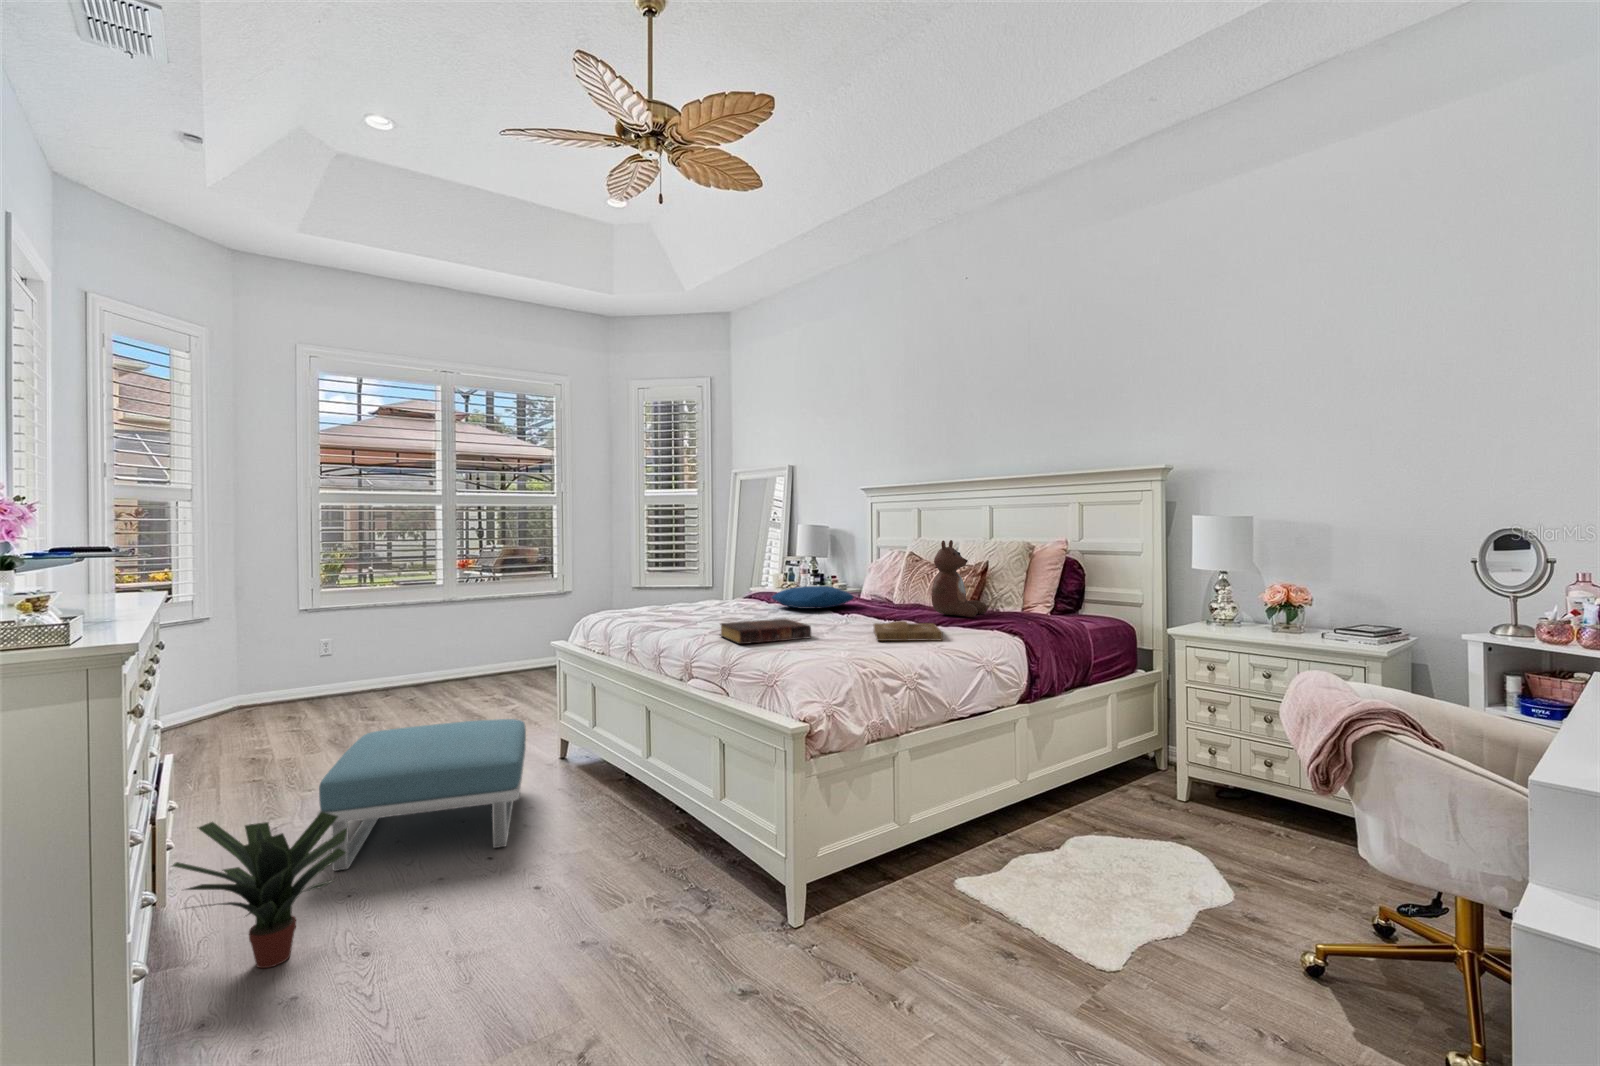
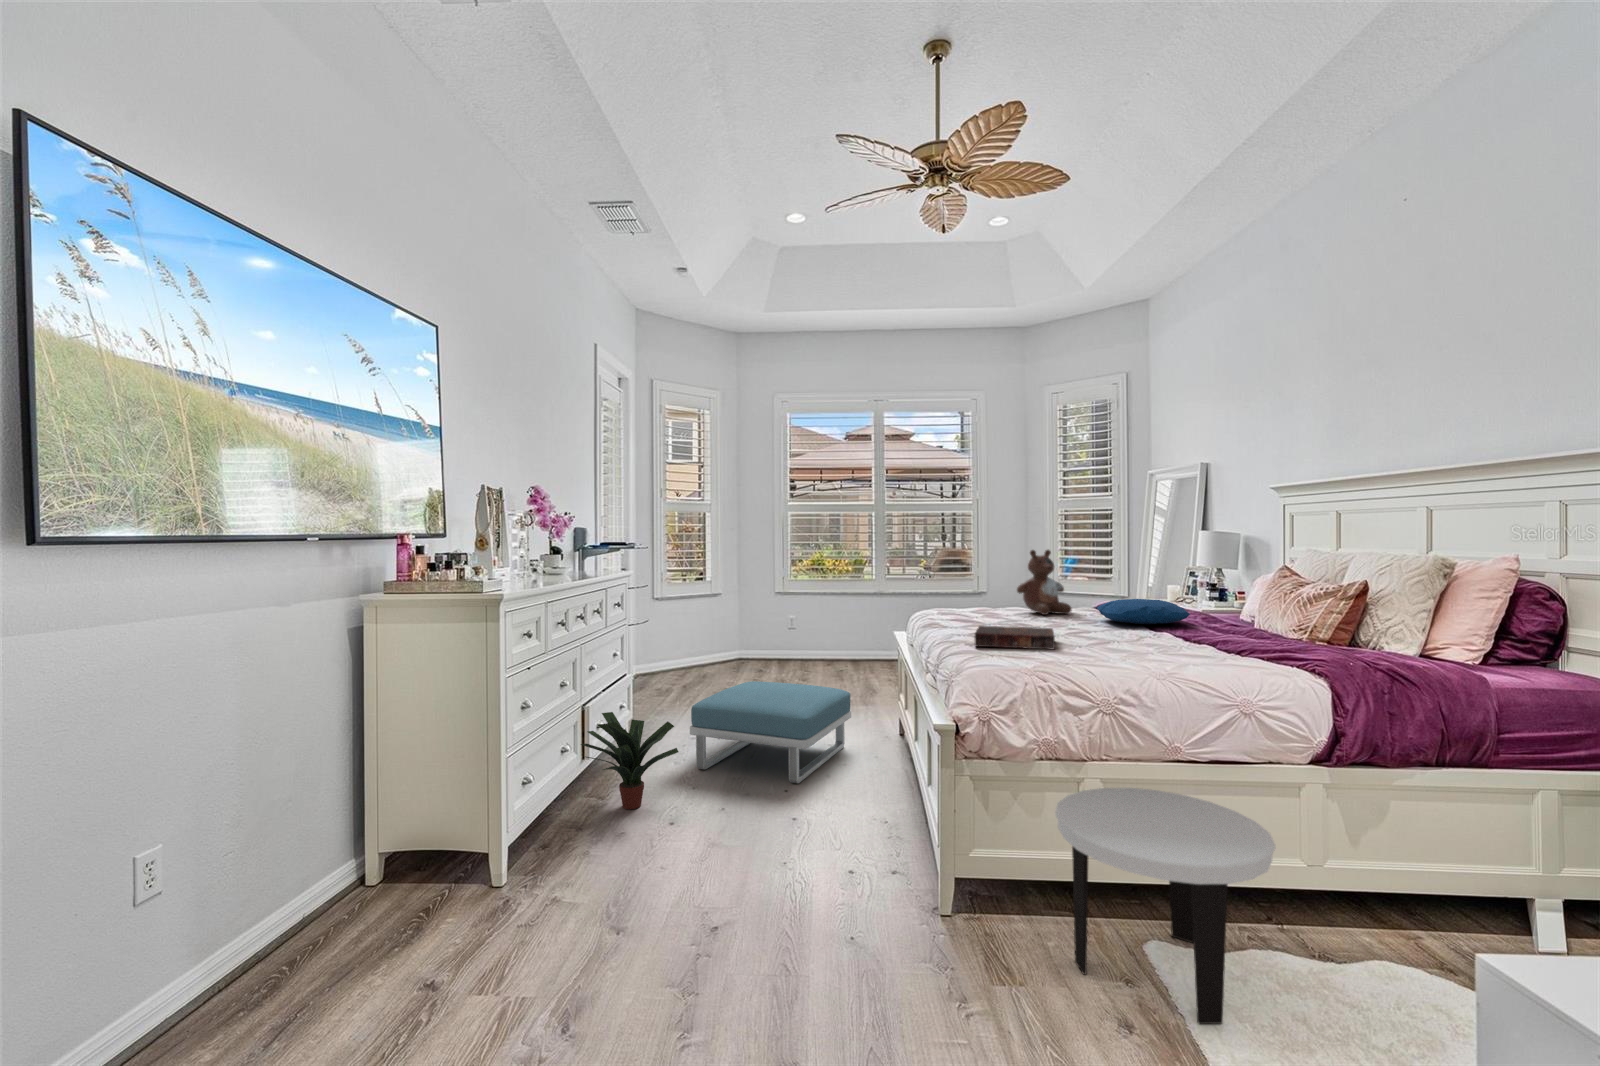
stuffed bear: present [931,540,987,617] -> present [1017,550,1071,615]
tray: present [874,621,943,641] -> none [1108,642,1209,668]
side table: none [904,747,1079,929] -> present [1055,788,1275,1024]

